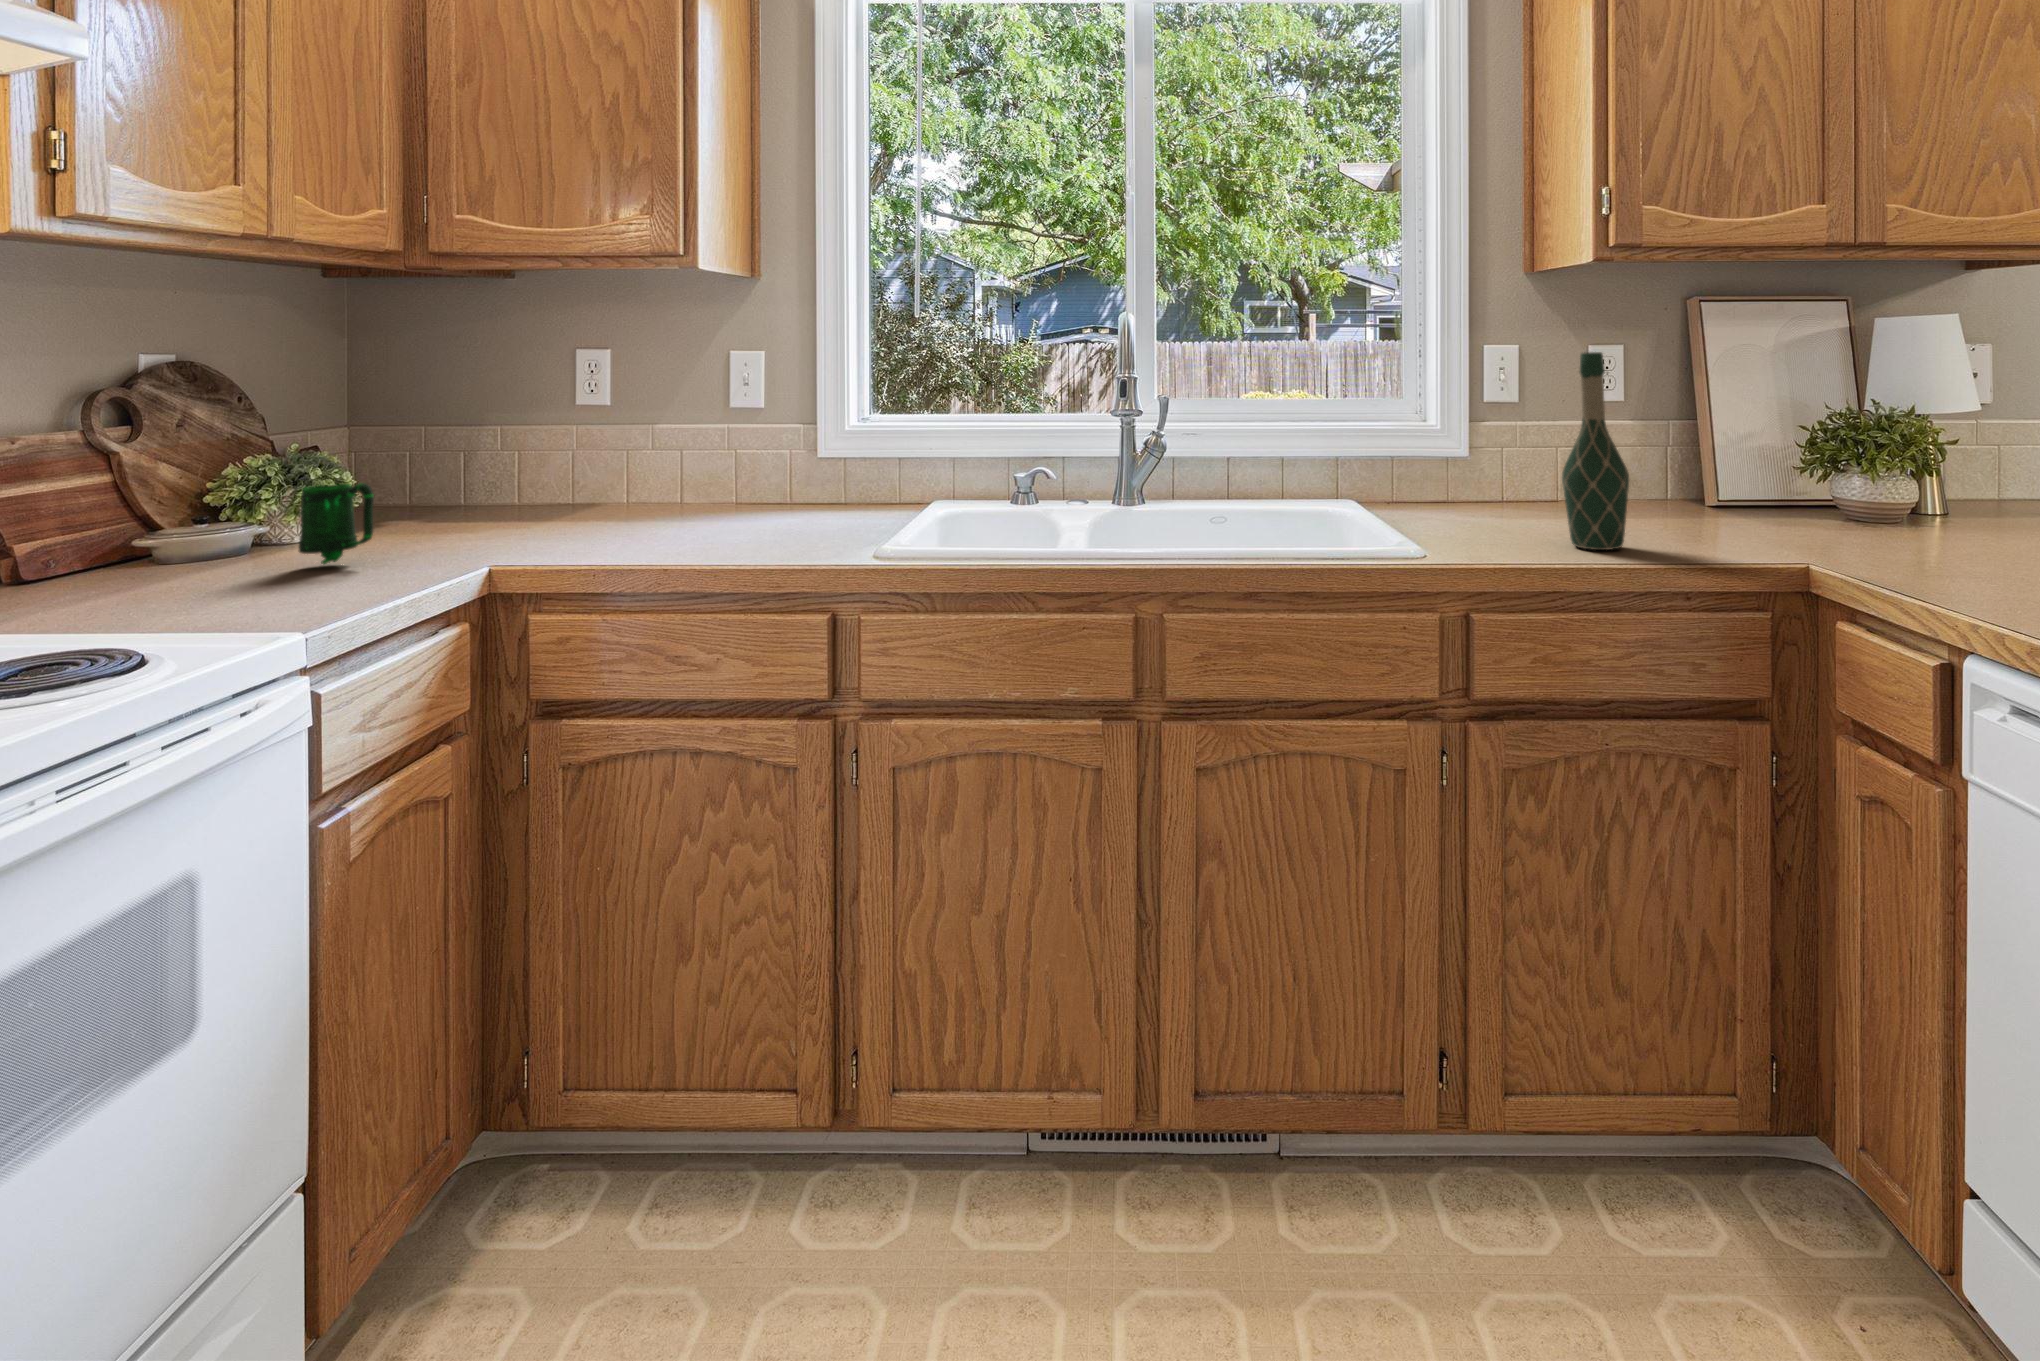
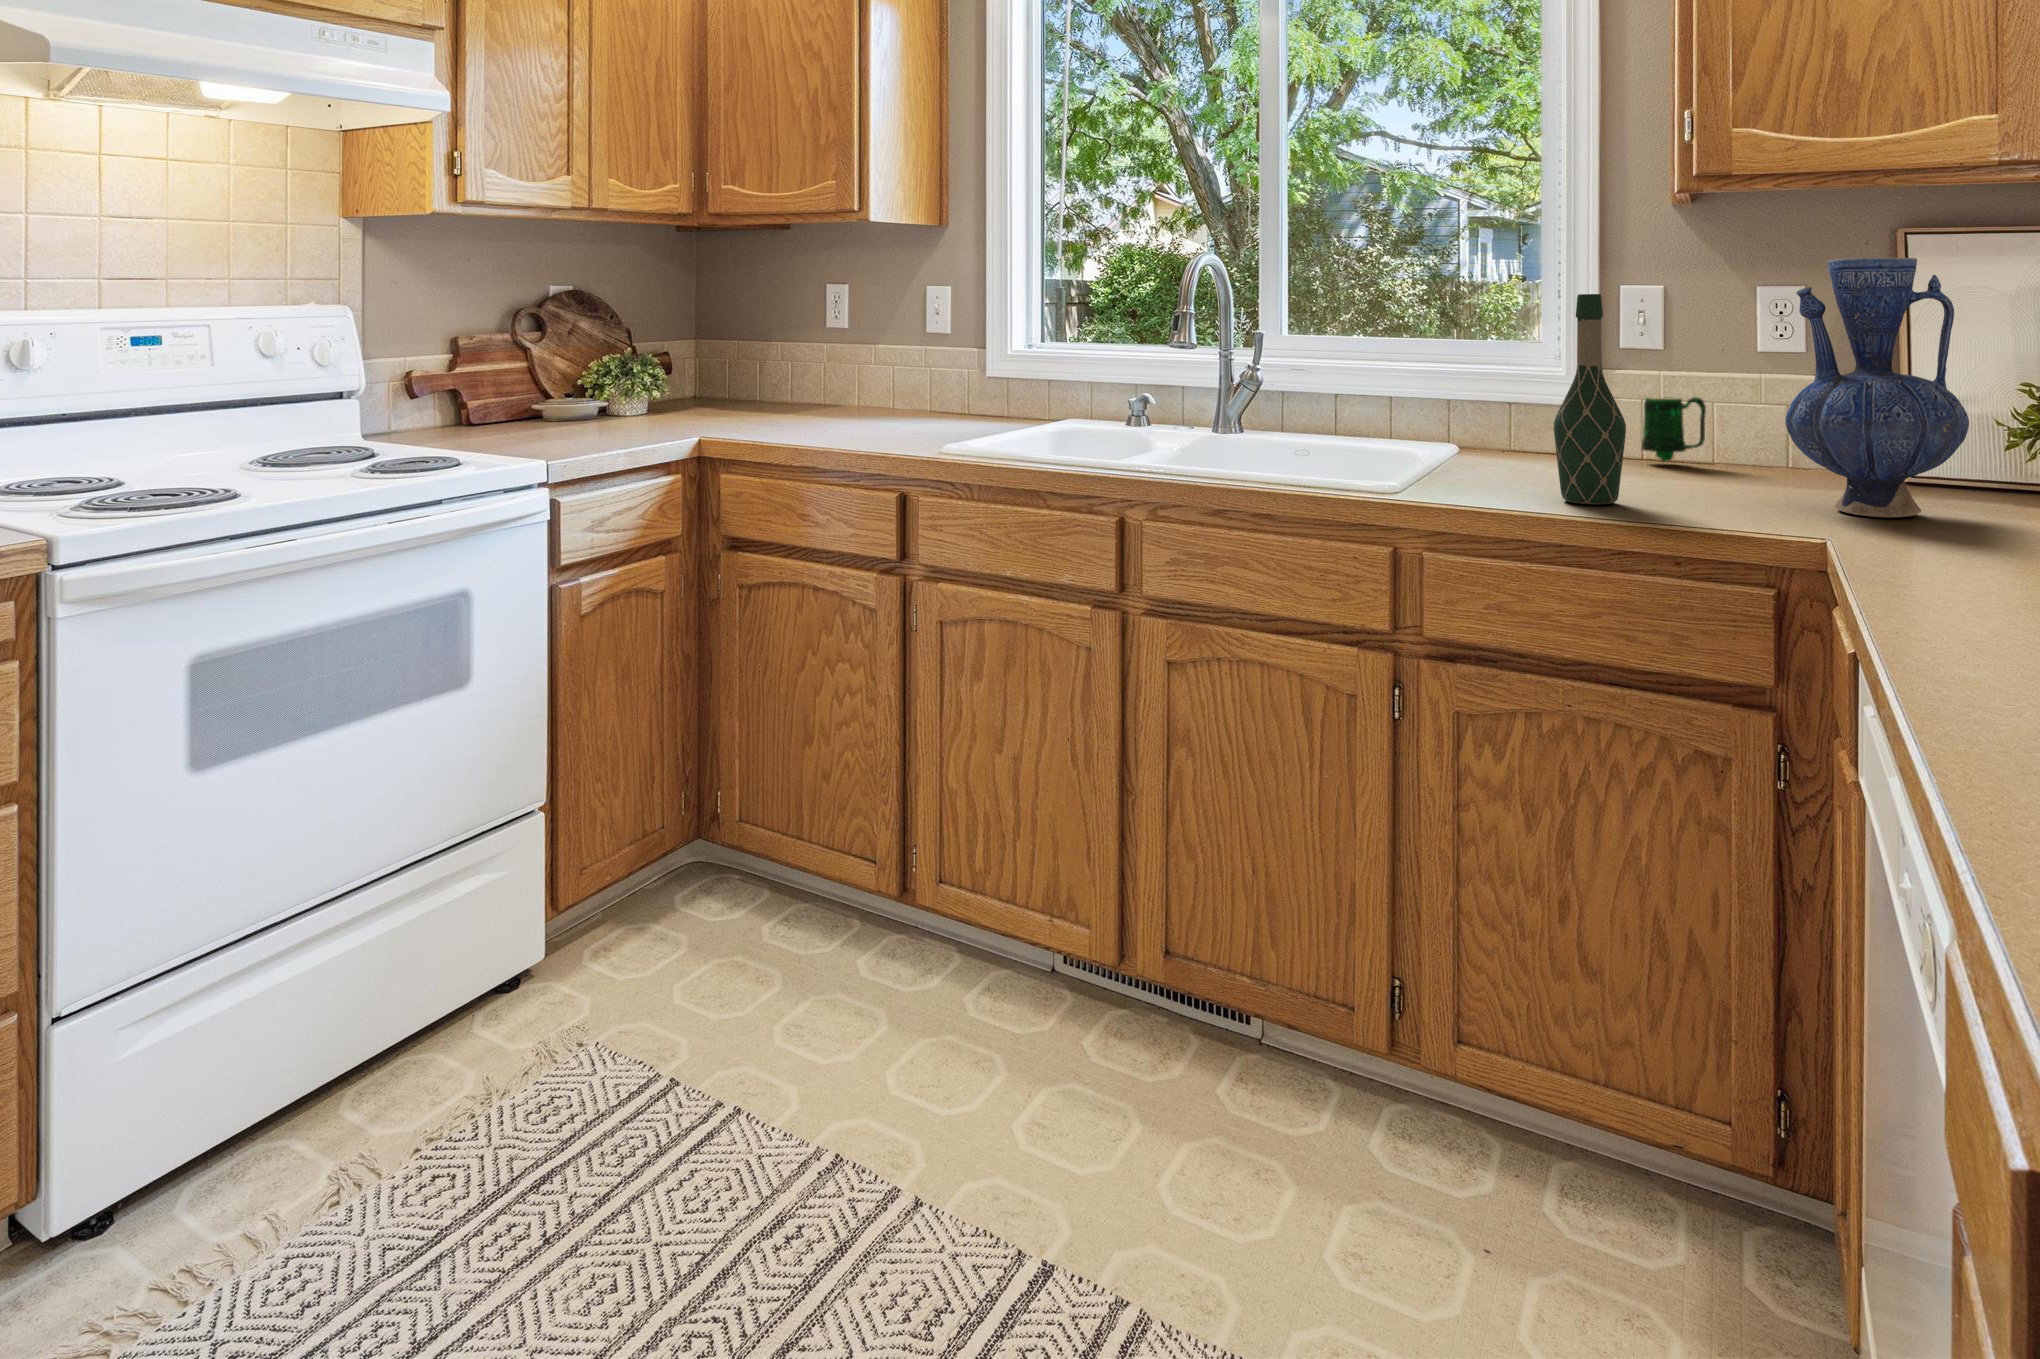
vase: none [1713,319,1861,538] -> present [1785,258,1969,518]
mug: present [299,483,374,564] -> present [1642,397,1706,462]

